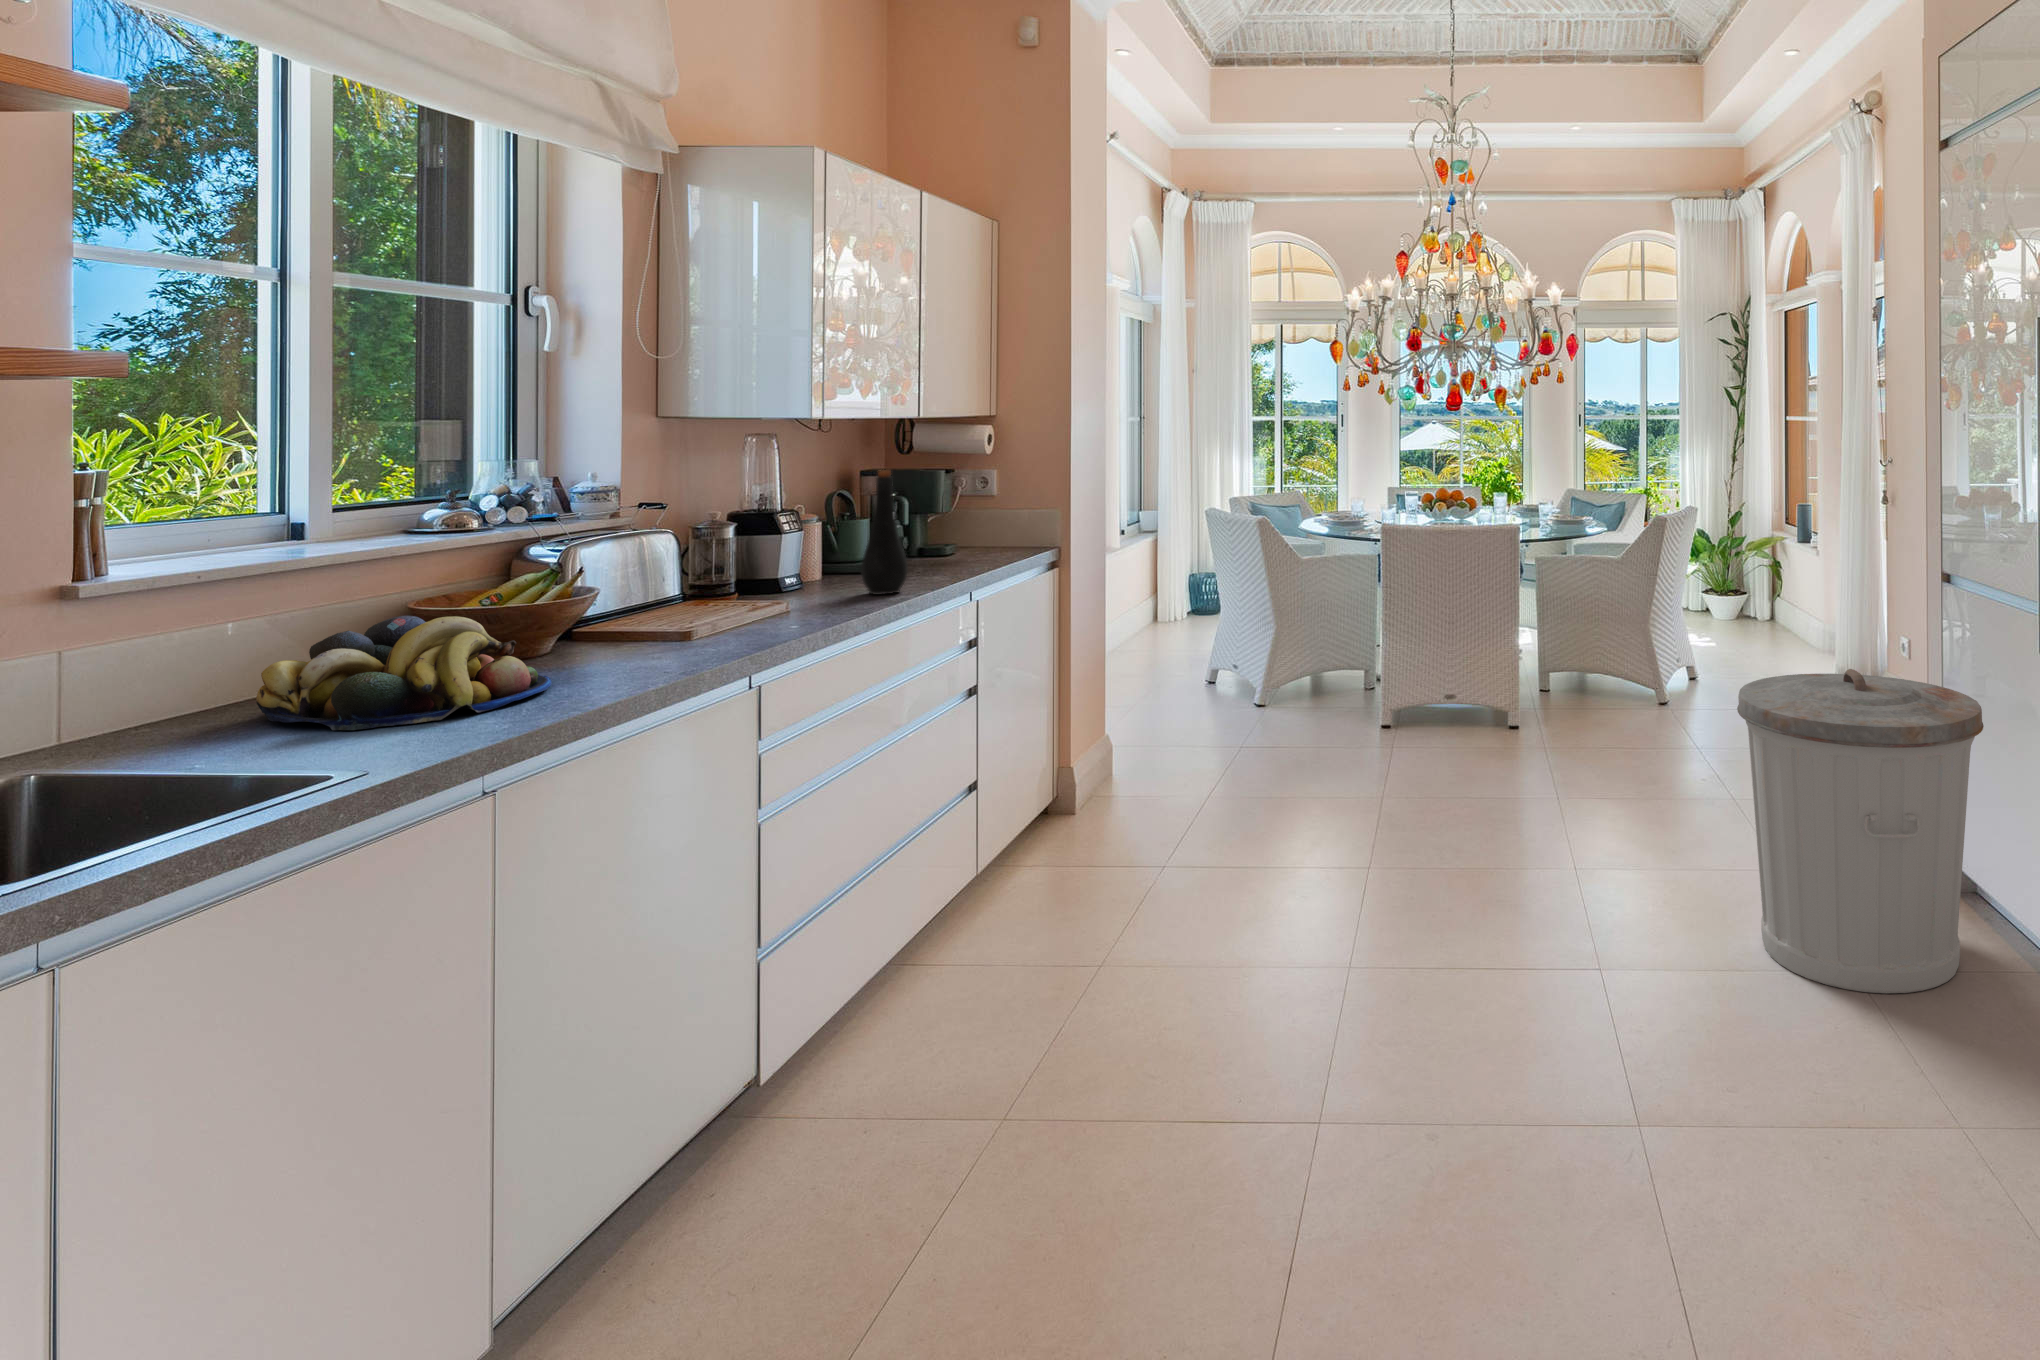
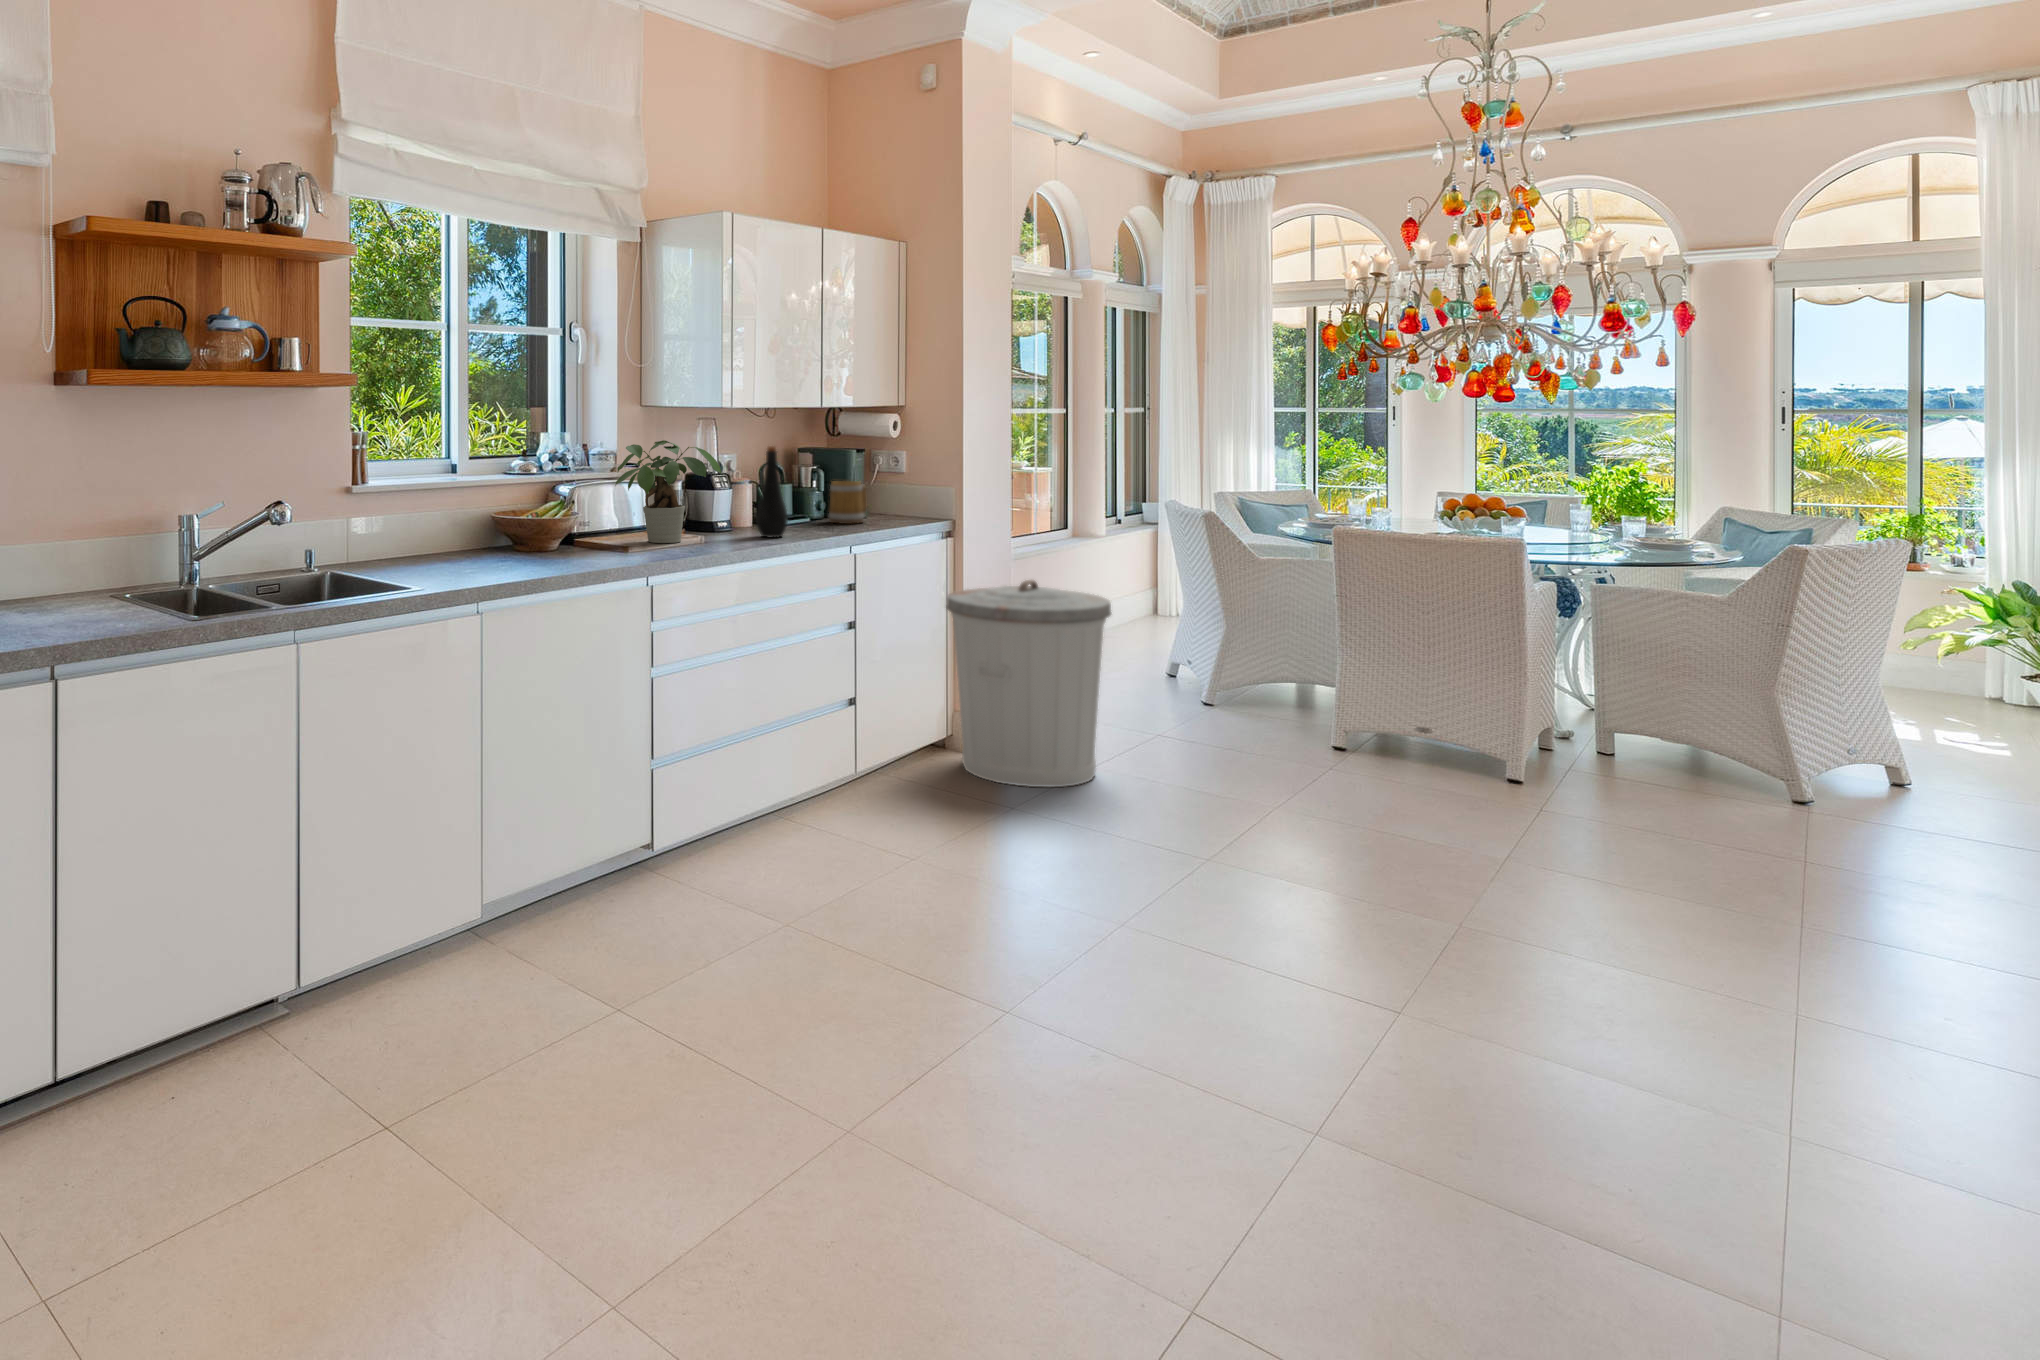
potted plant: none [649,467,820,620] -> present [615,440,721,543]
mug: none [924,510,972,565] -> present [829,481,867,524]
fruit bowl: present [256,616,551,730] -> none [413,517,539,571]
trash can: present [1737,669,1984,993] -> present [946,580,1111,787]

